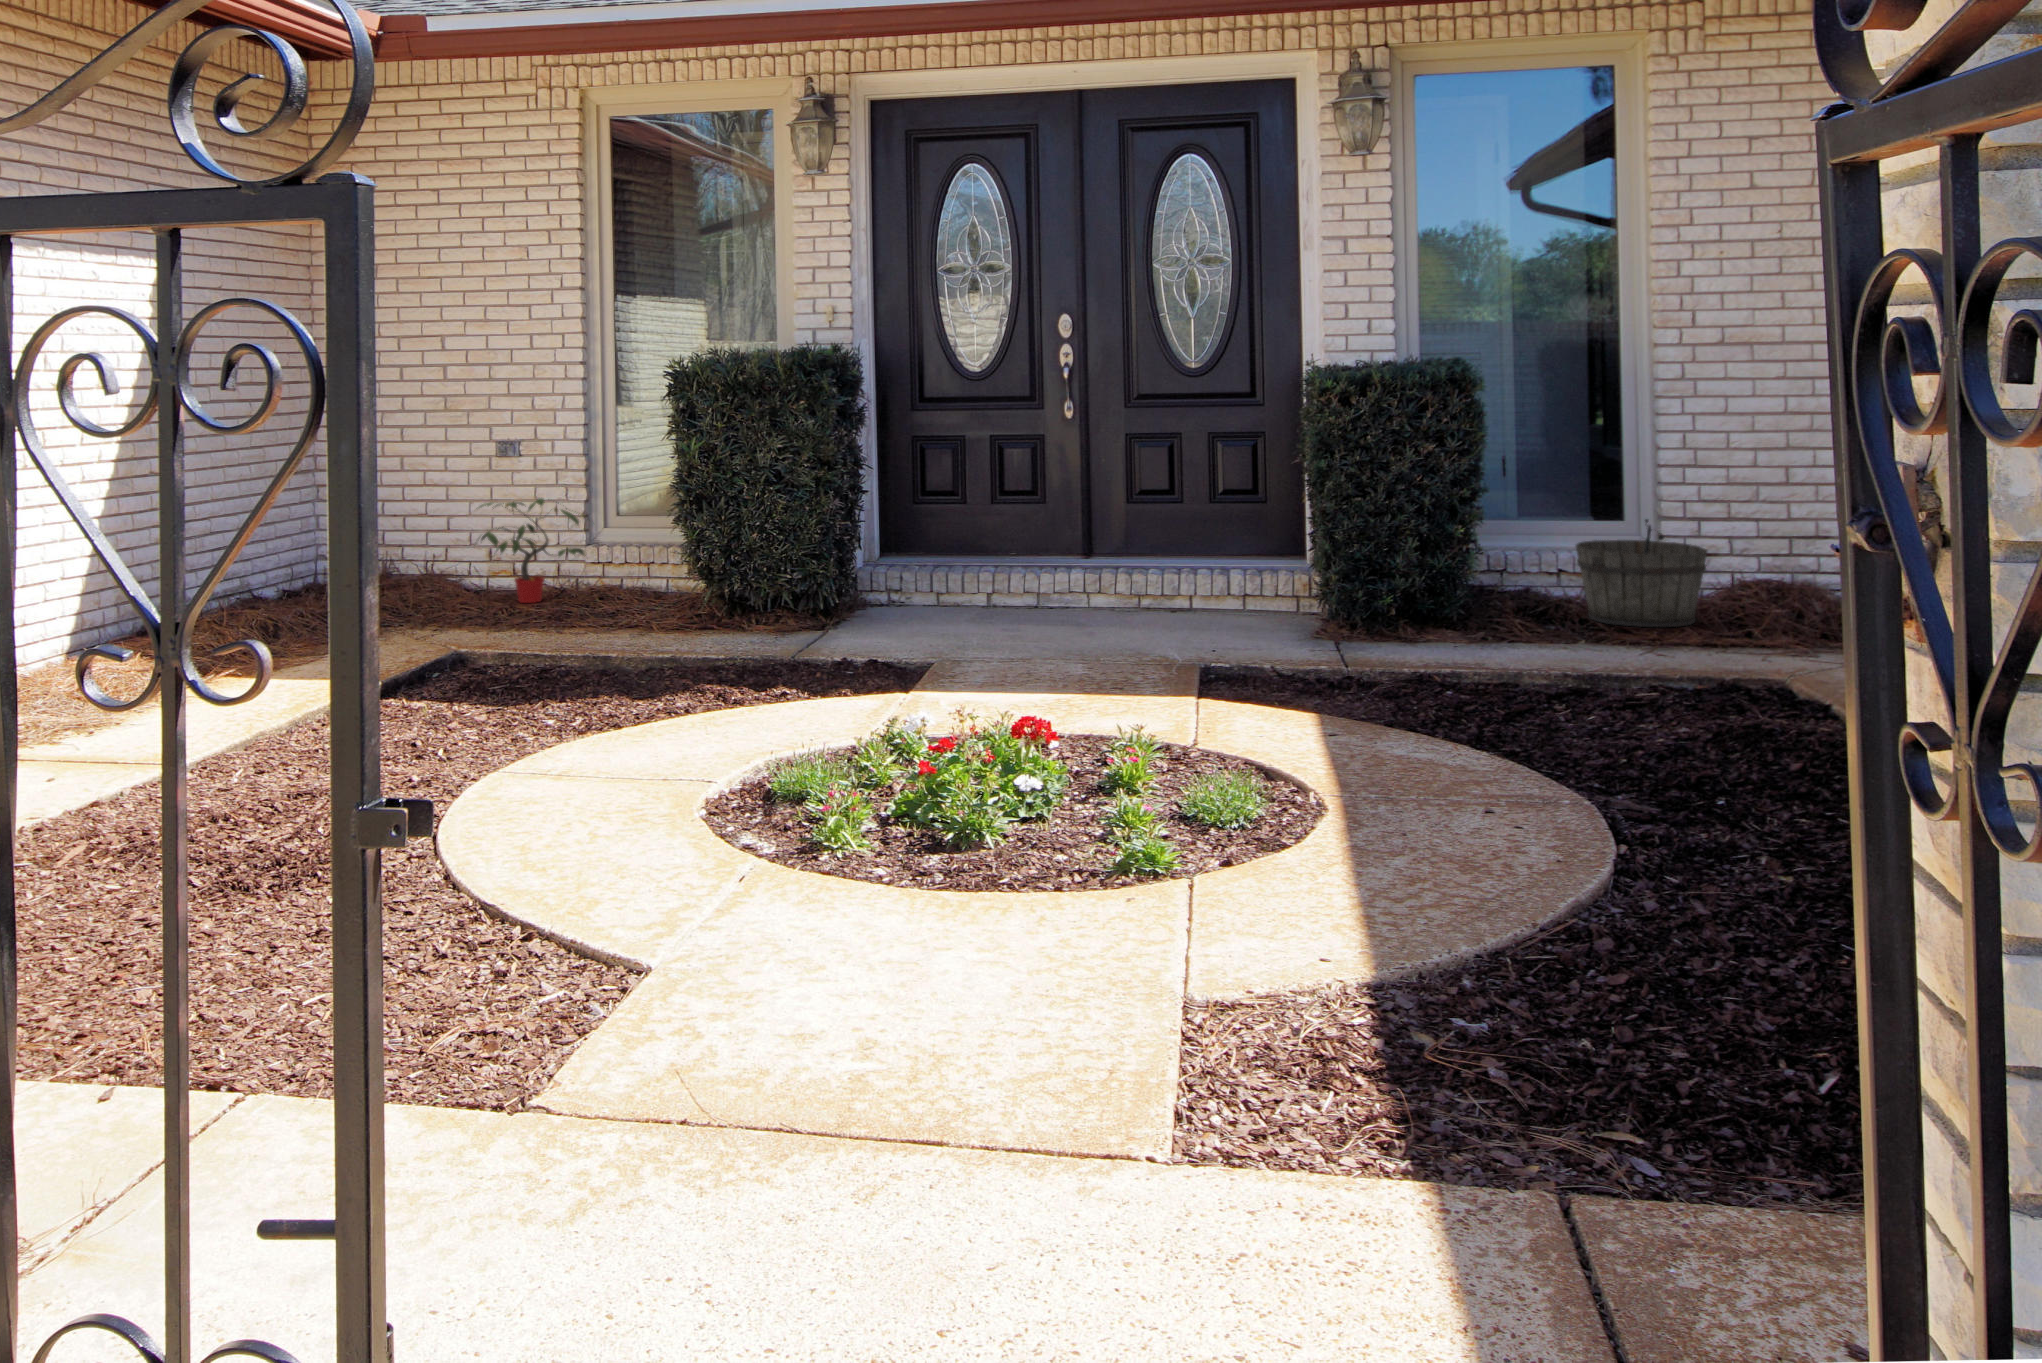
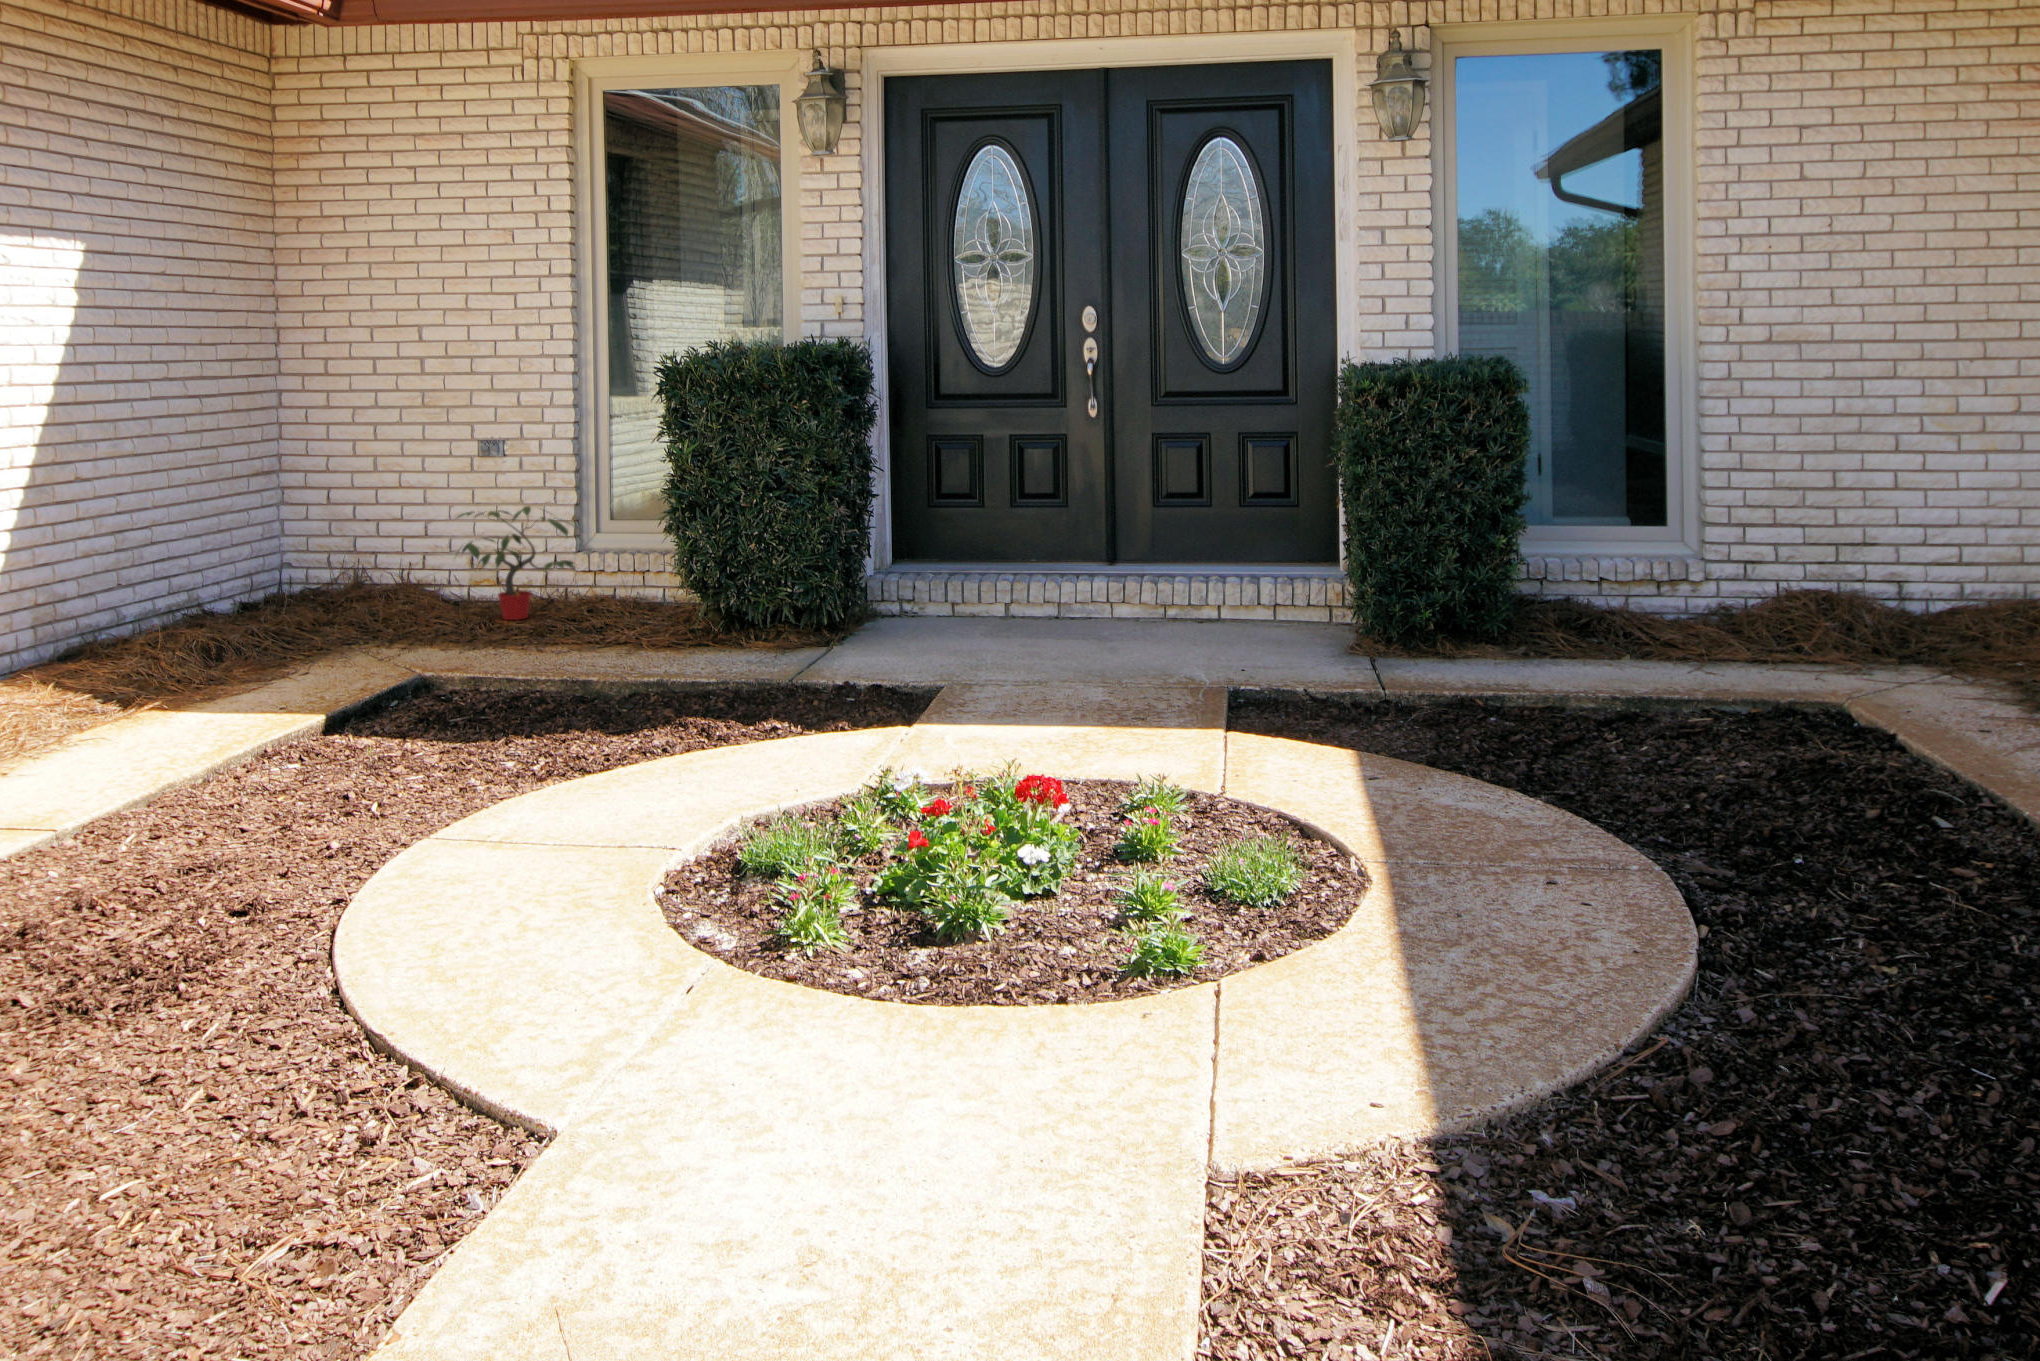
wooden bucket: present [1576,519,1707,627] -> none [1622,527,1758,642]

